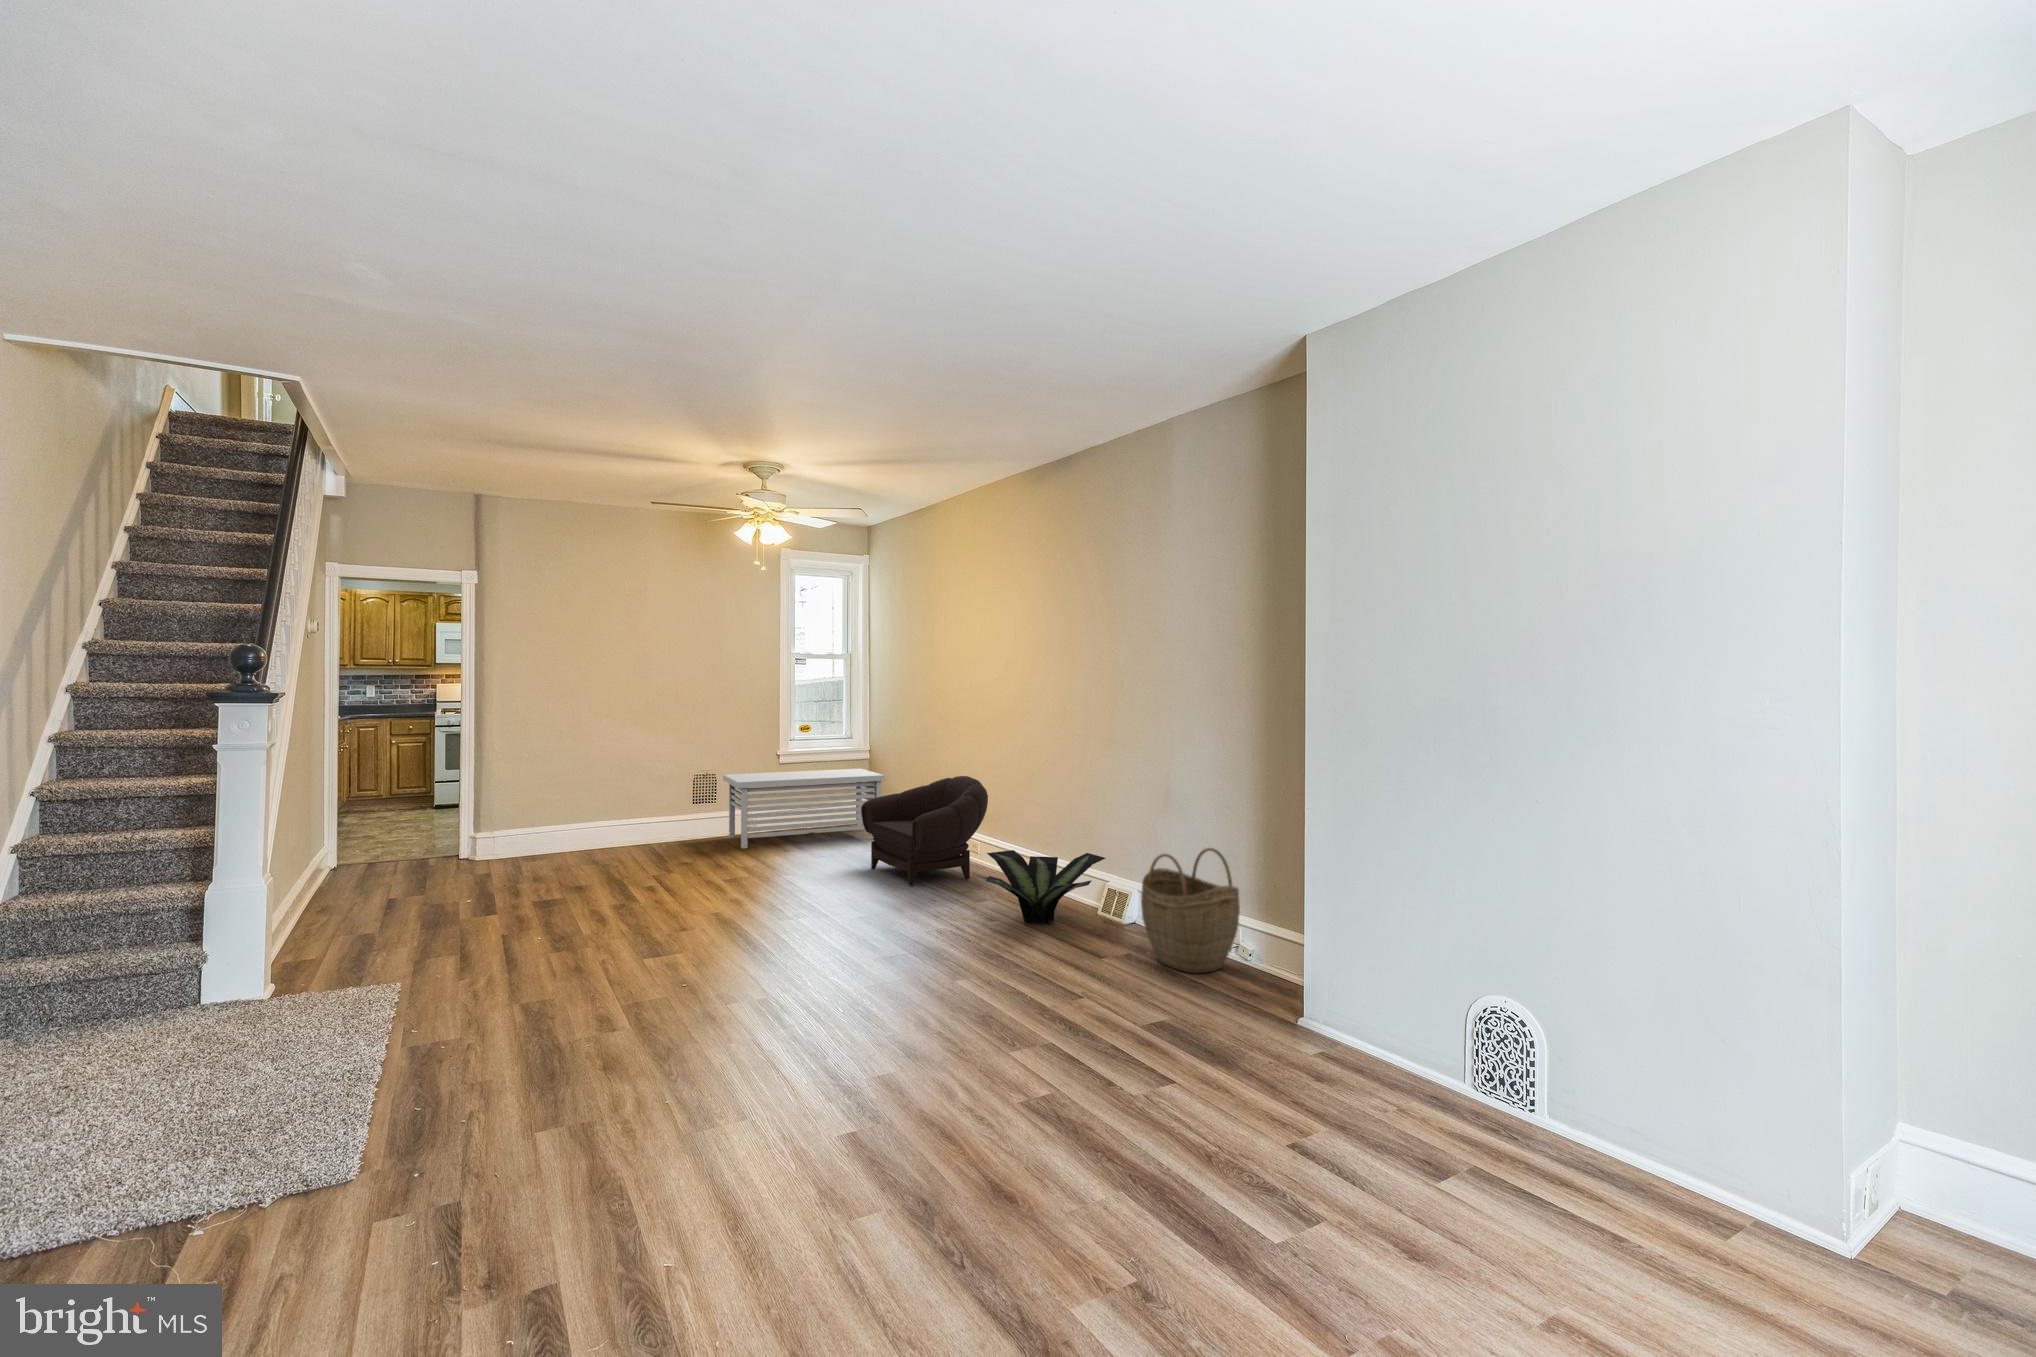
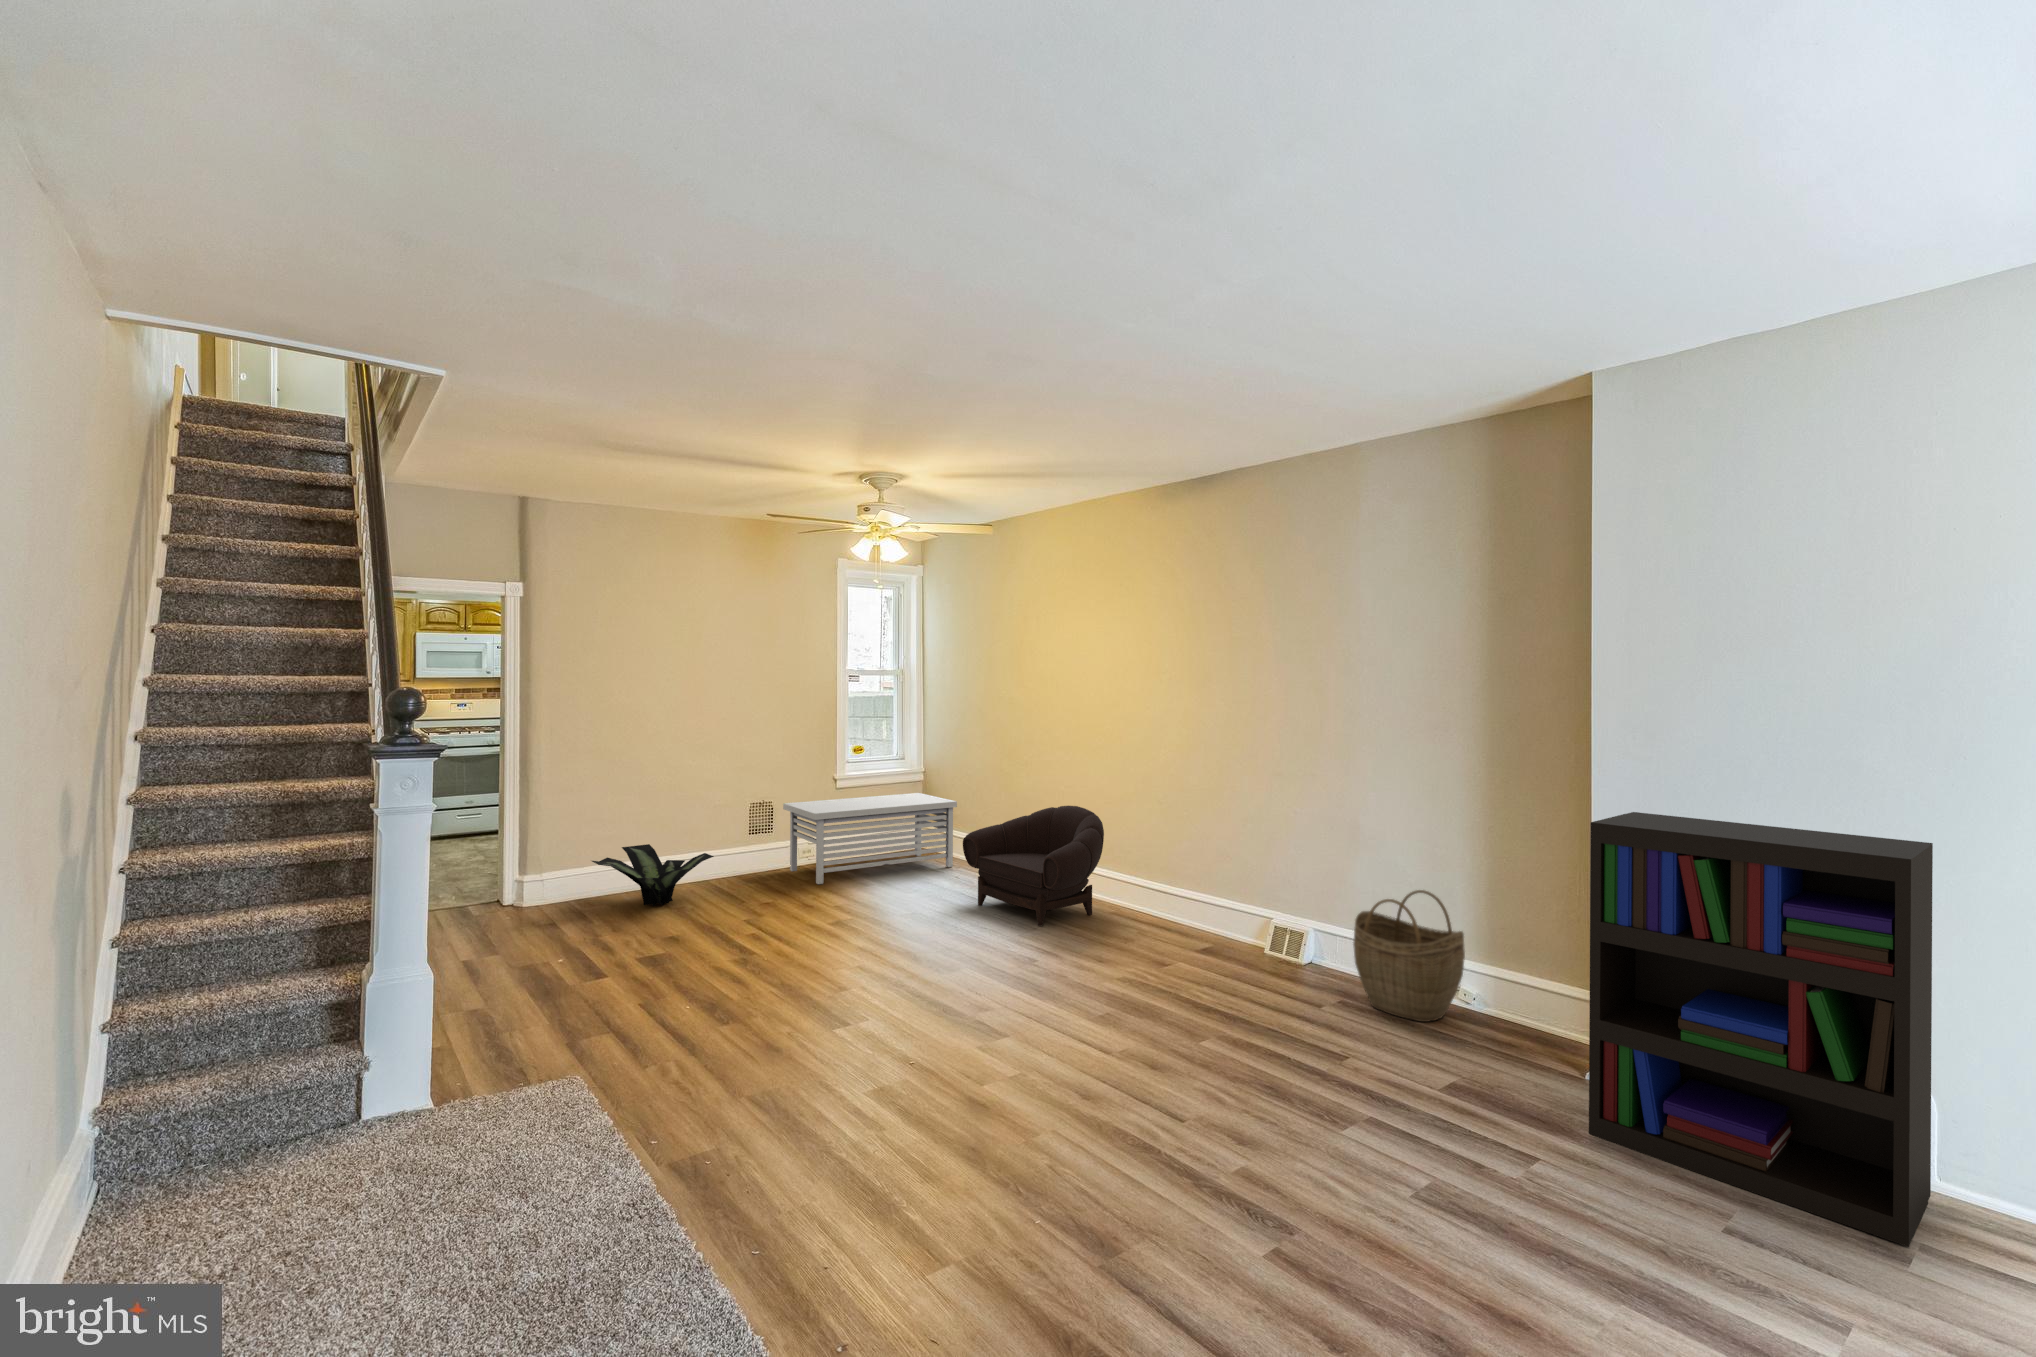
bookshelf: none [1249,759,1538,1169] -> present [1589,812,1933,1247]
potted plant: present [983,850,1105,924] -> present [592,844,714,906]

